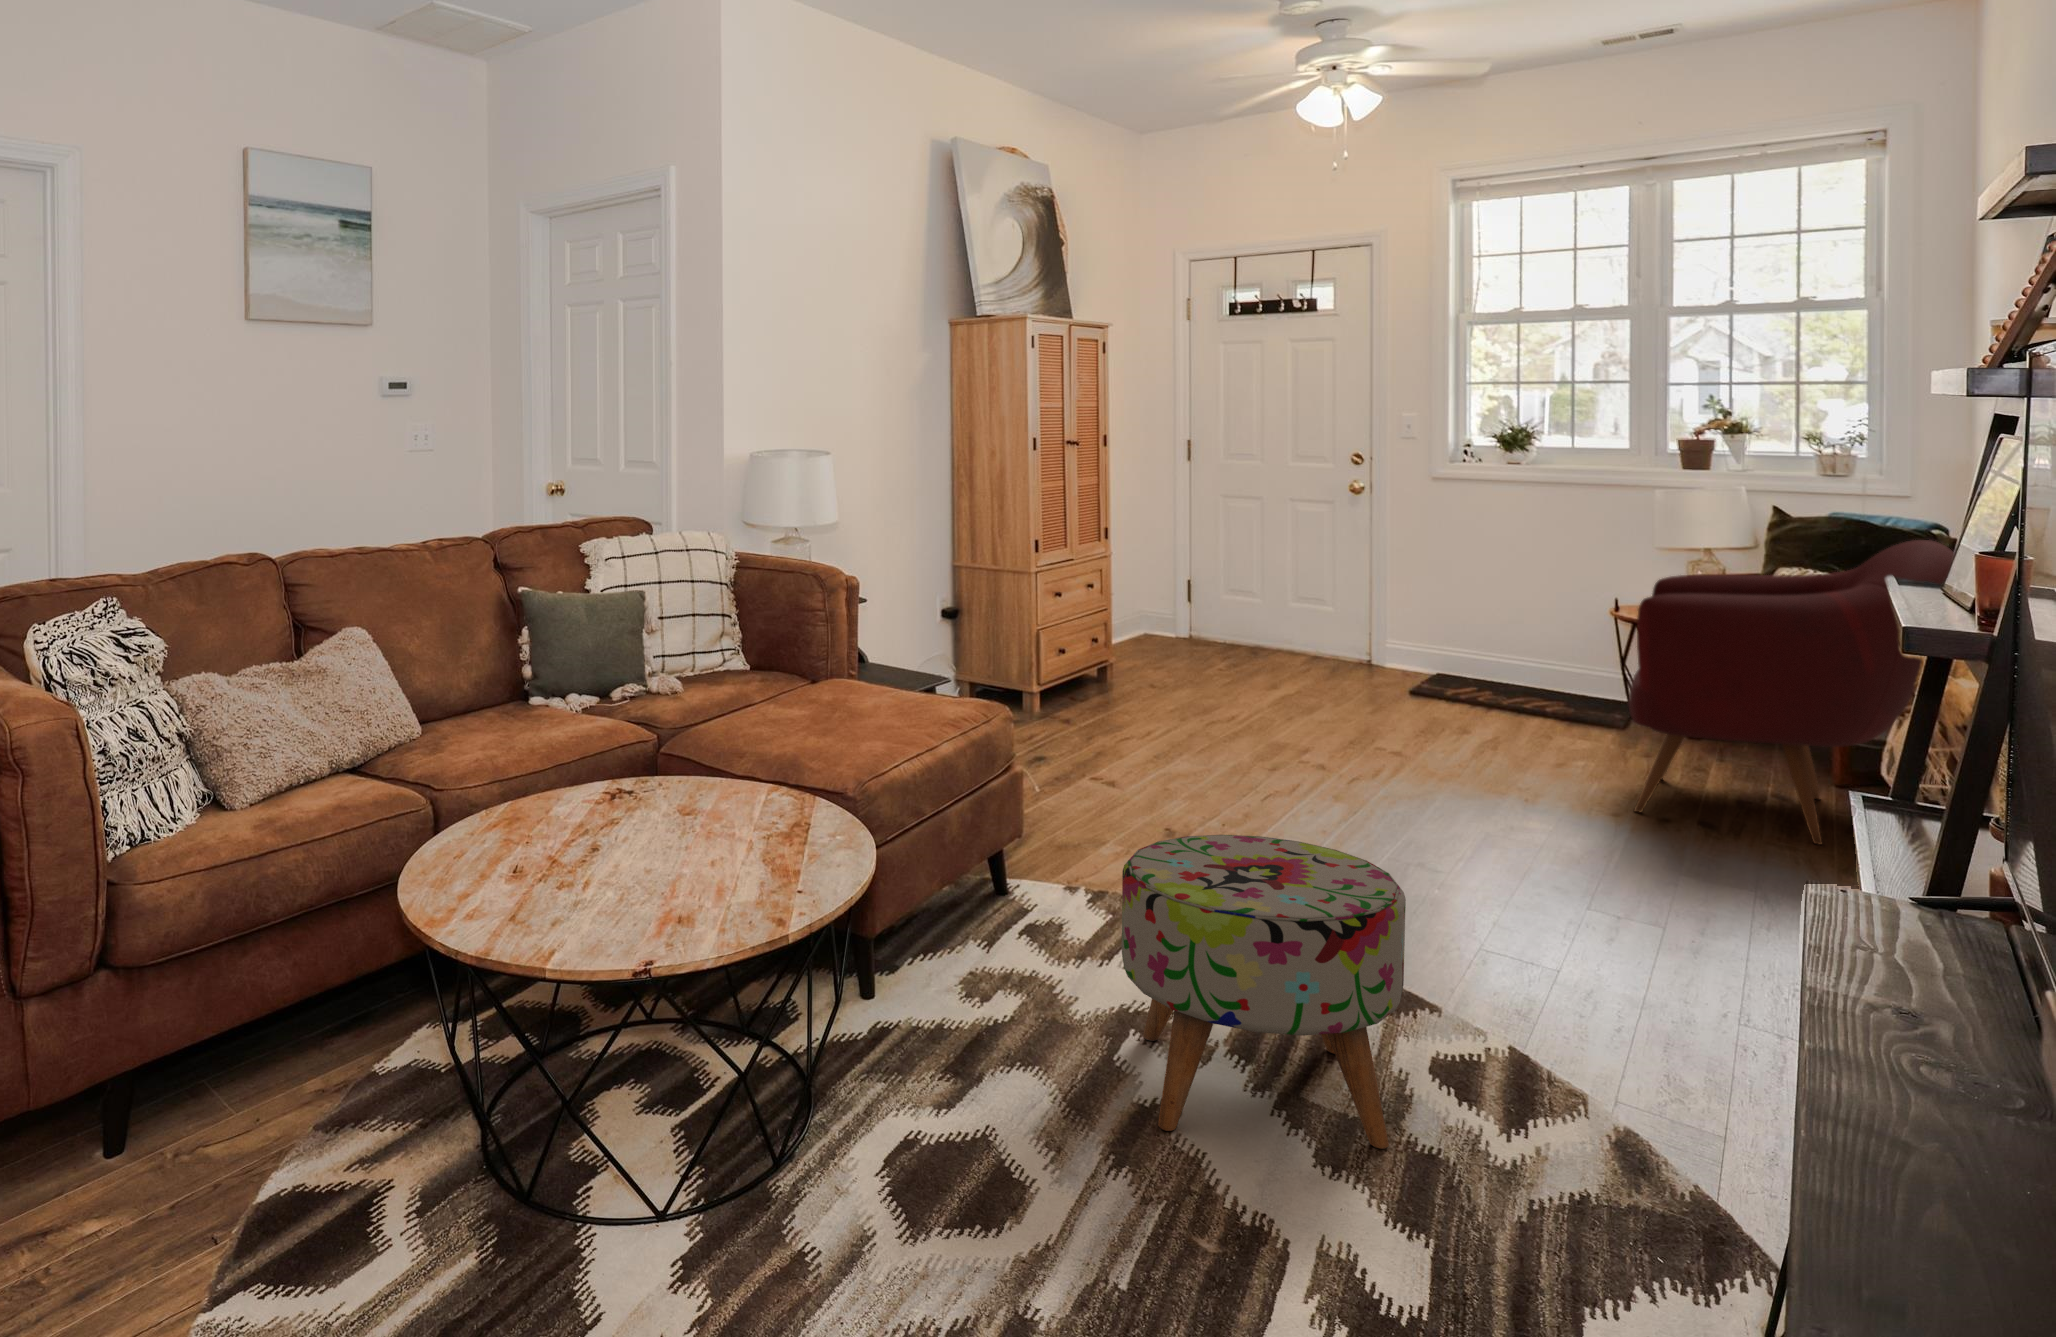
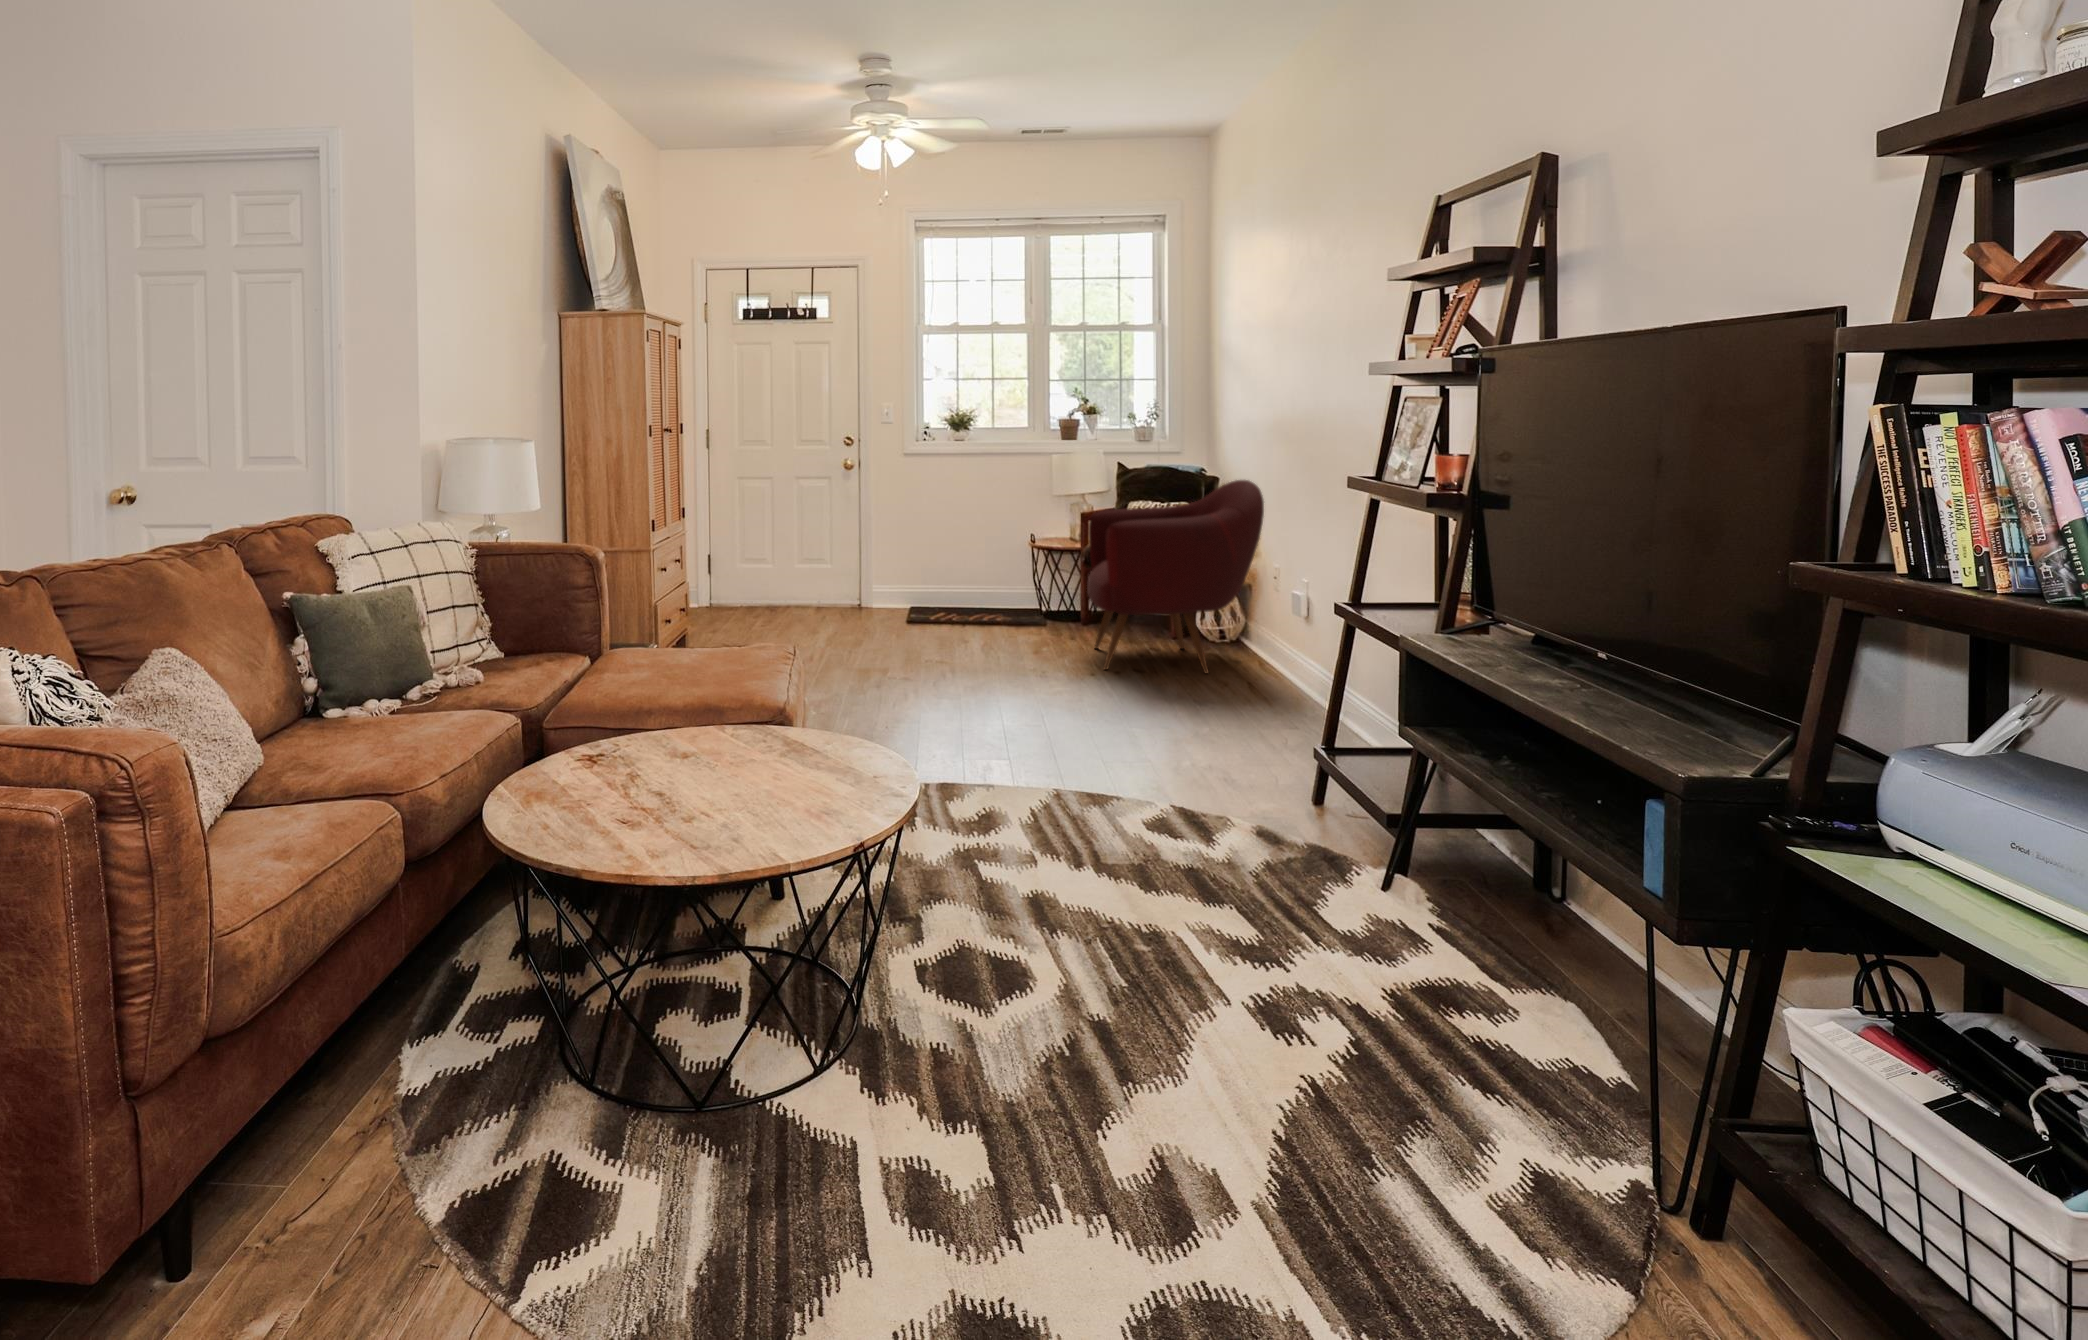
ottoman: present [1122,835,1406,1149] -> none [980,696,1176,903]

